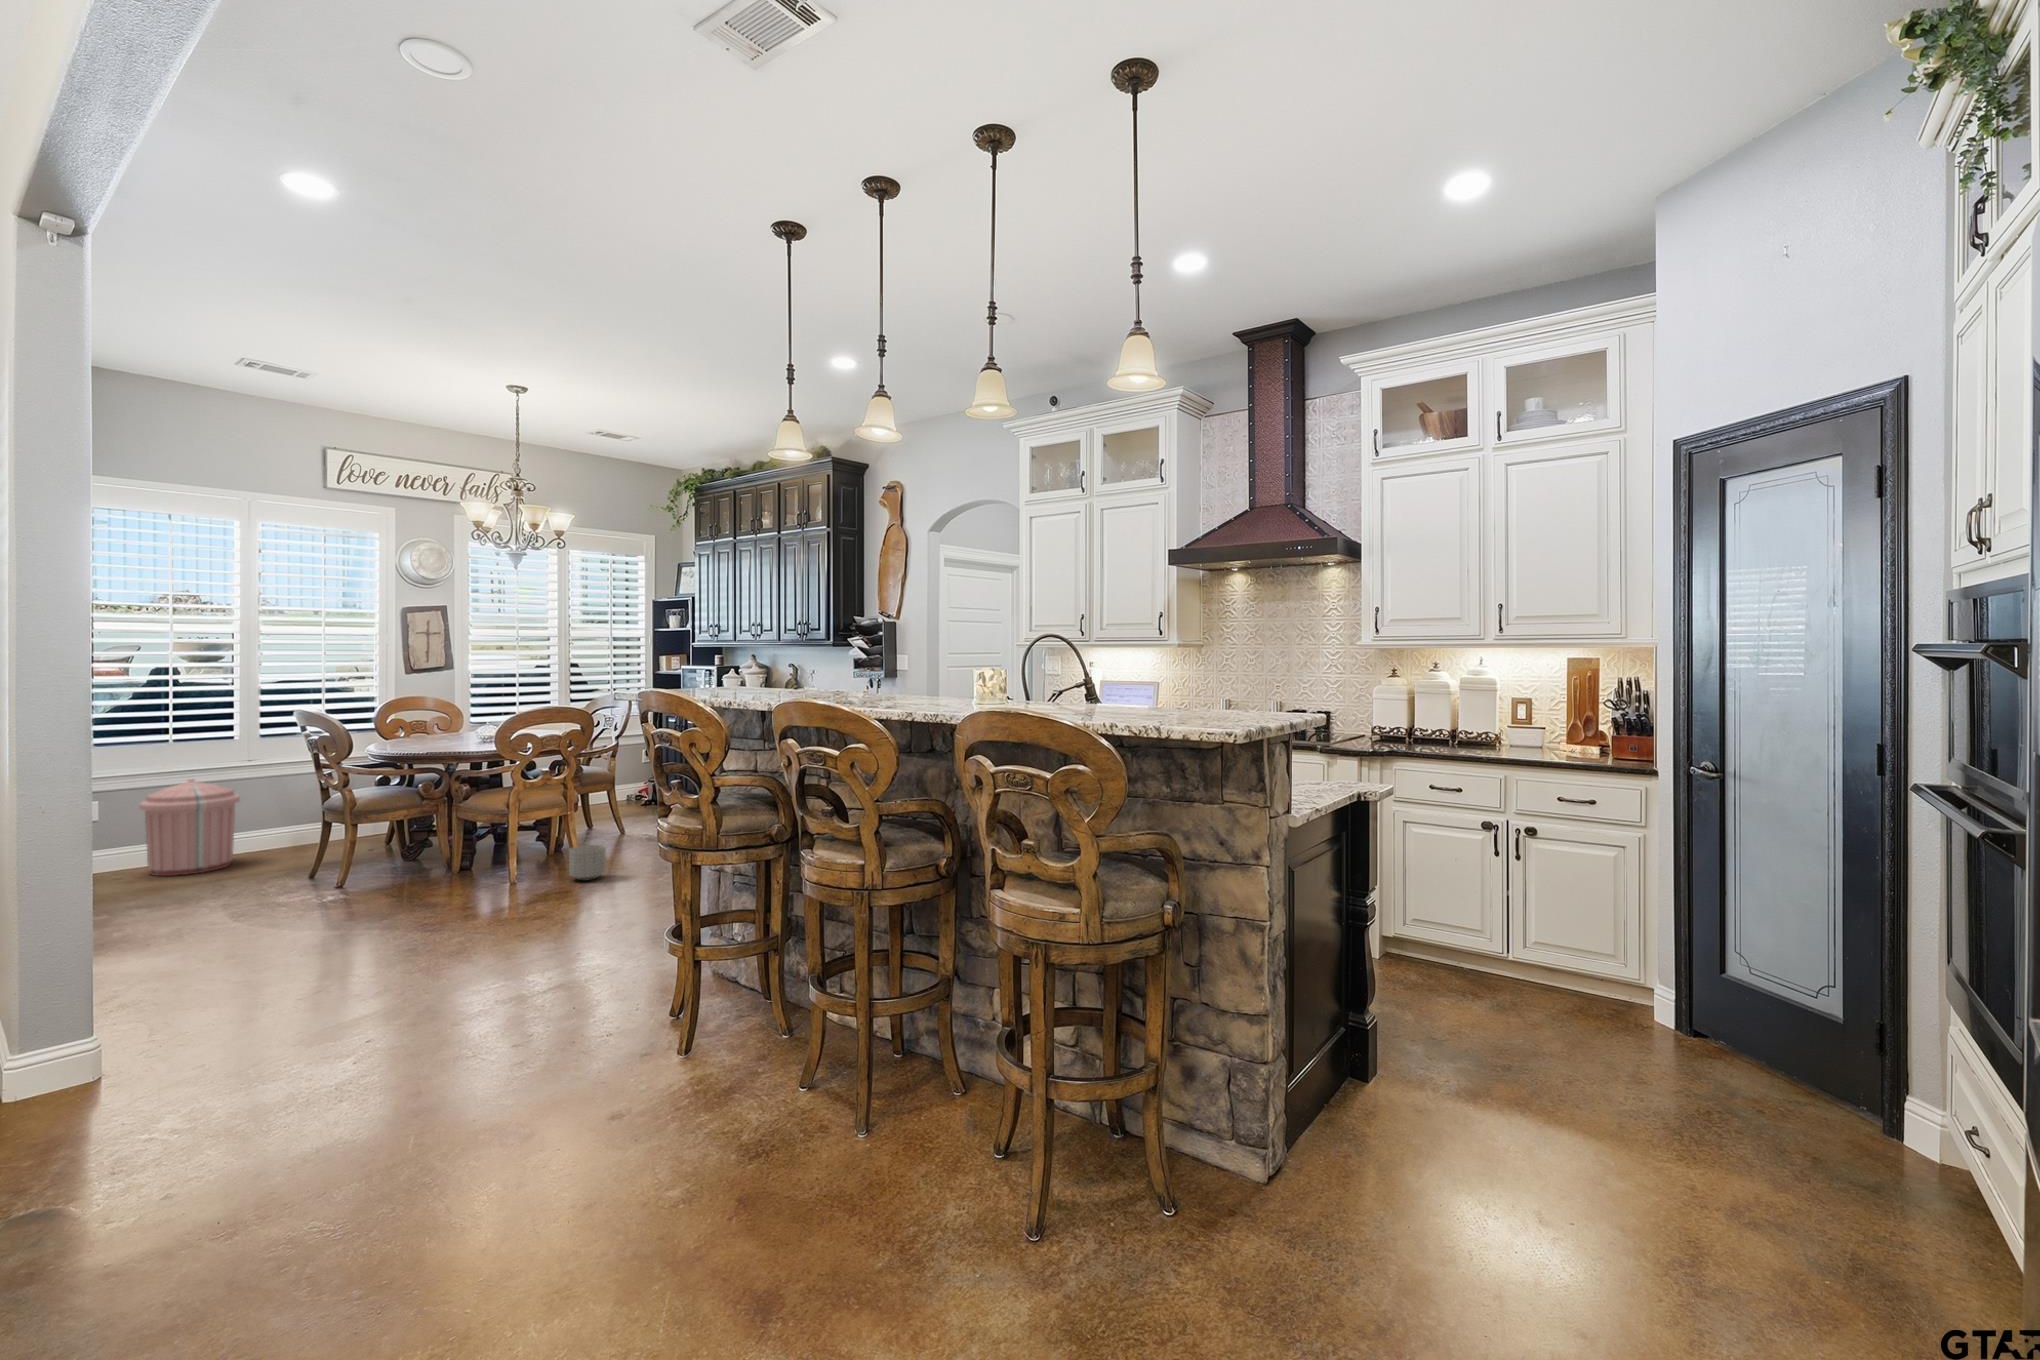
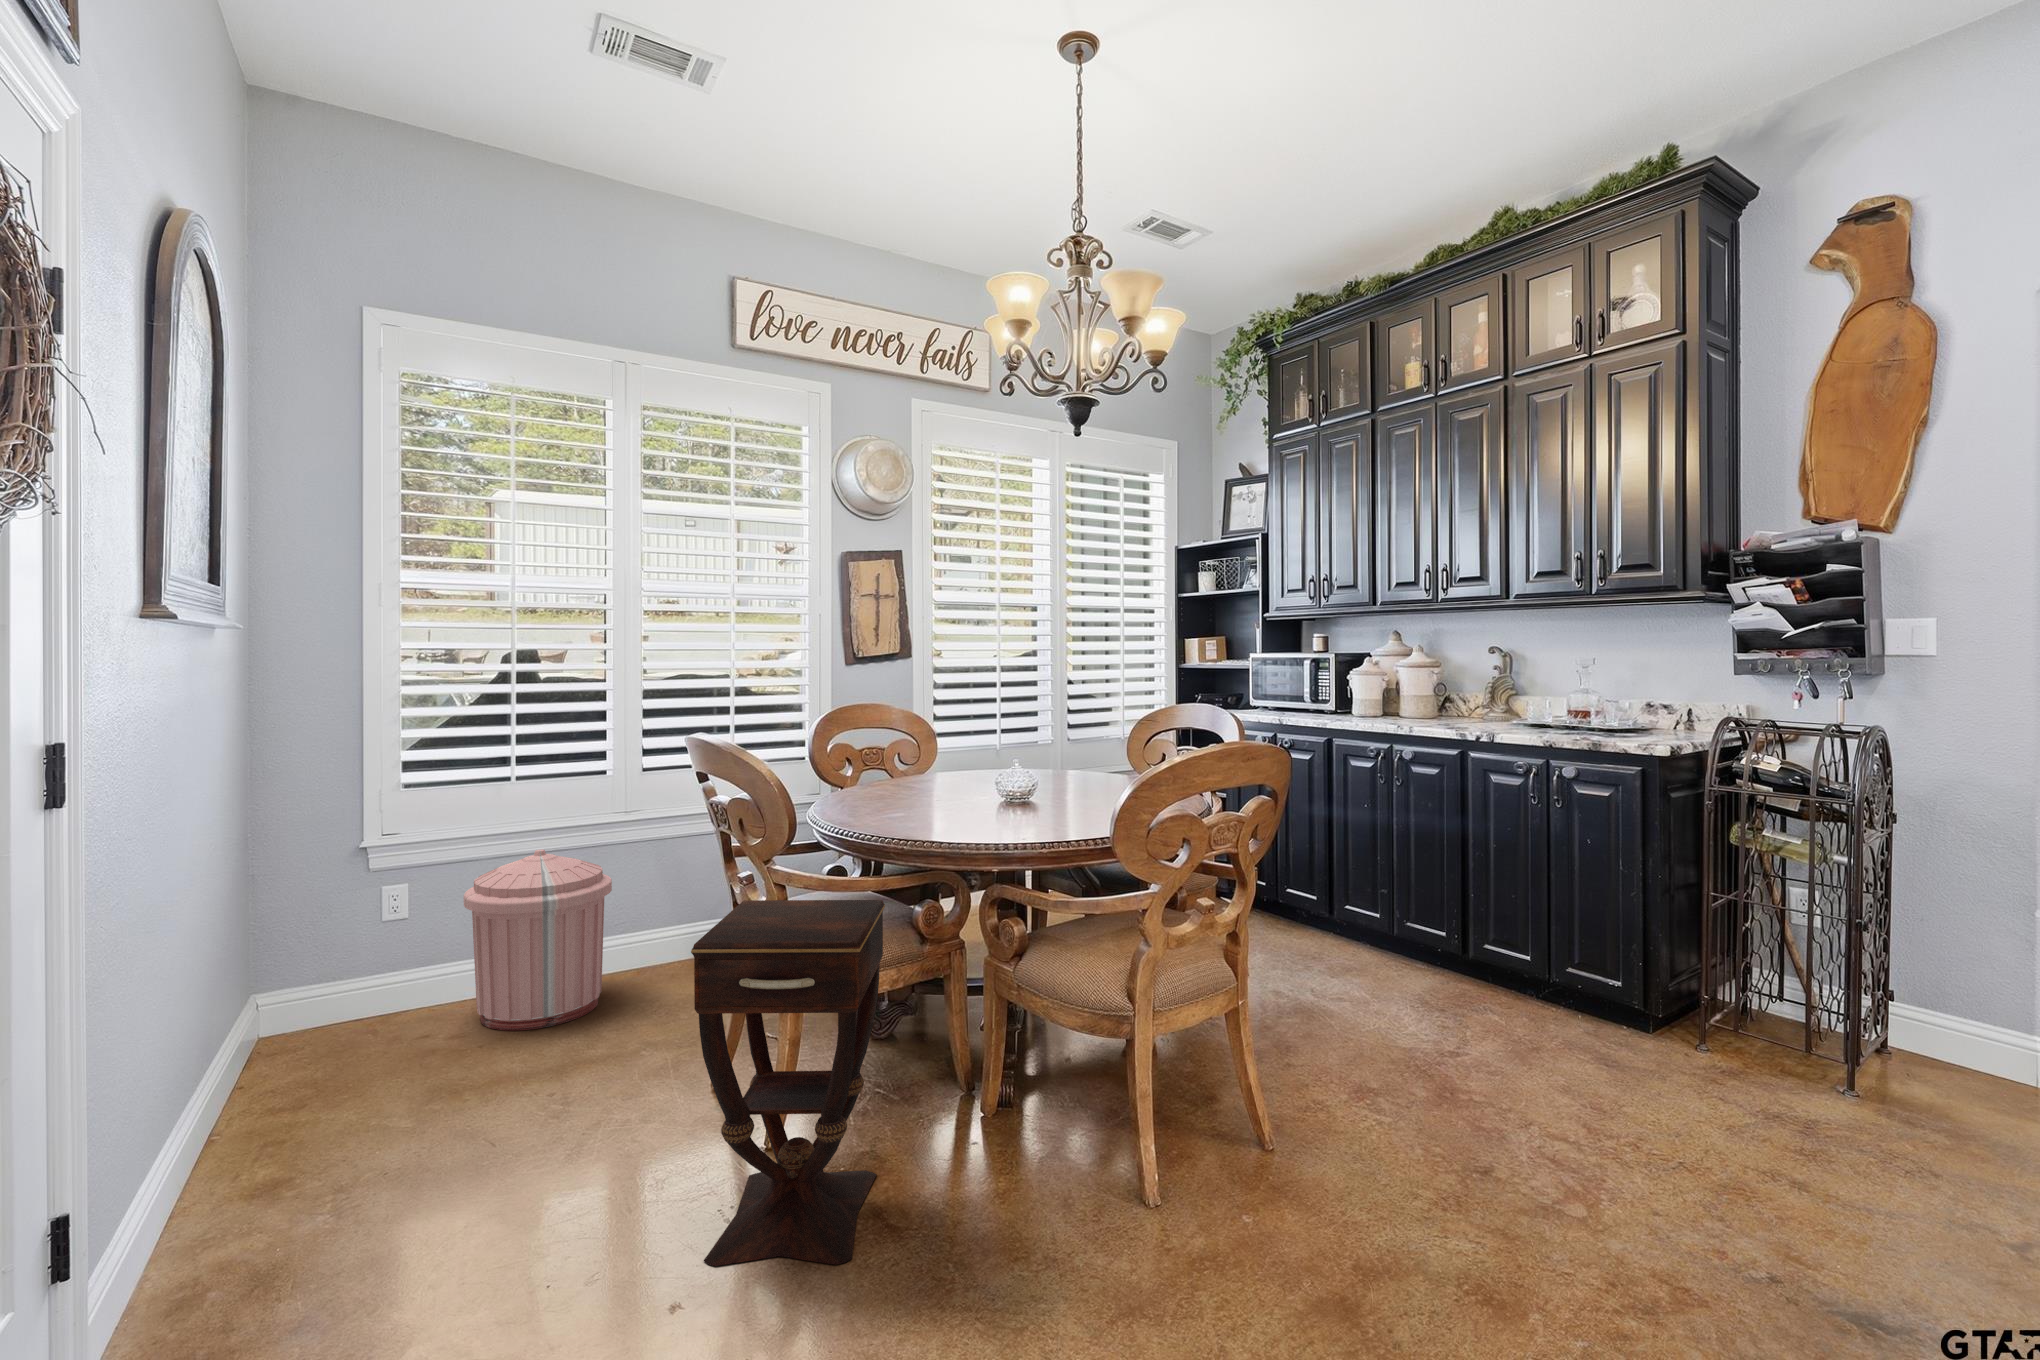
side table: none [295,774,396,913] -> present [691,900,885,1266]
planter: present [569,845,606,880] -> none [1254,1086,1338,1192]

